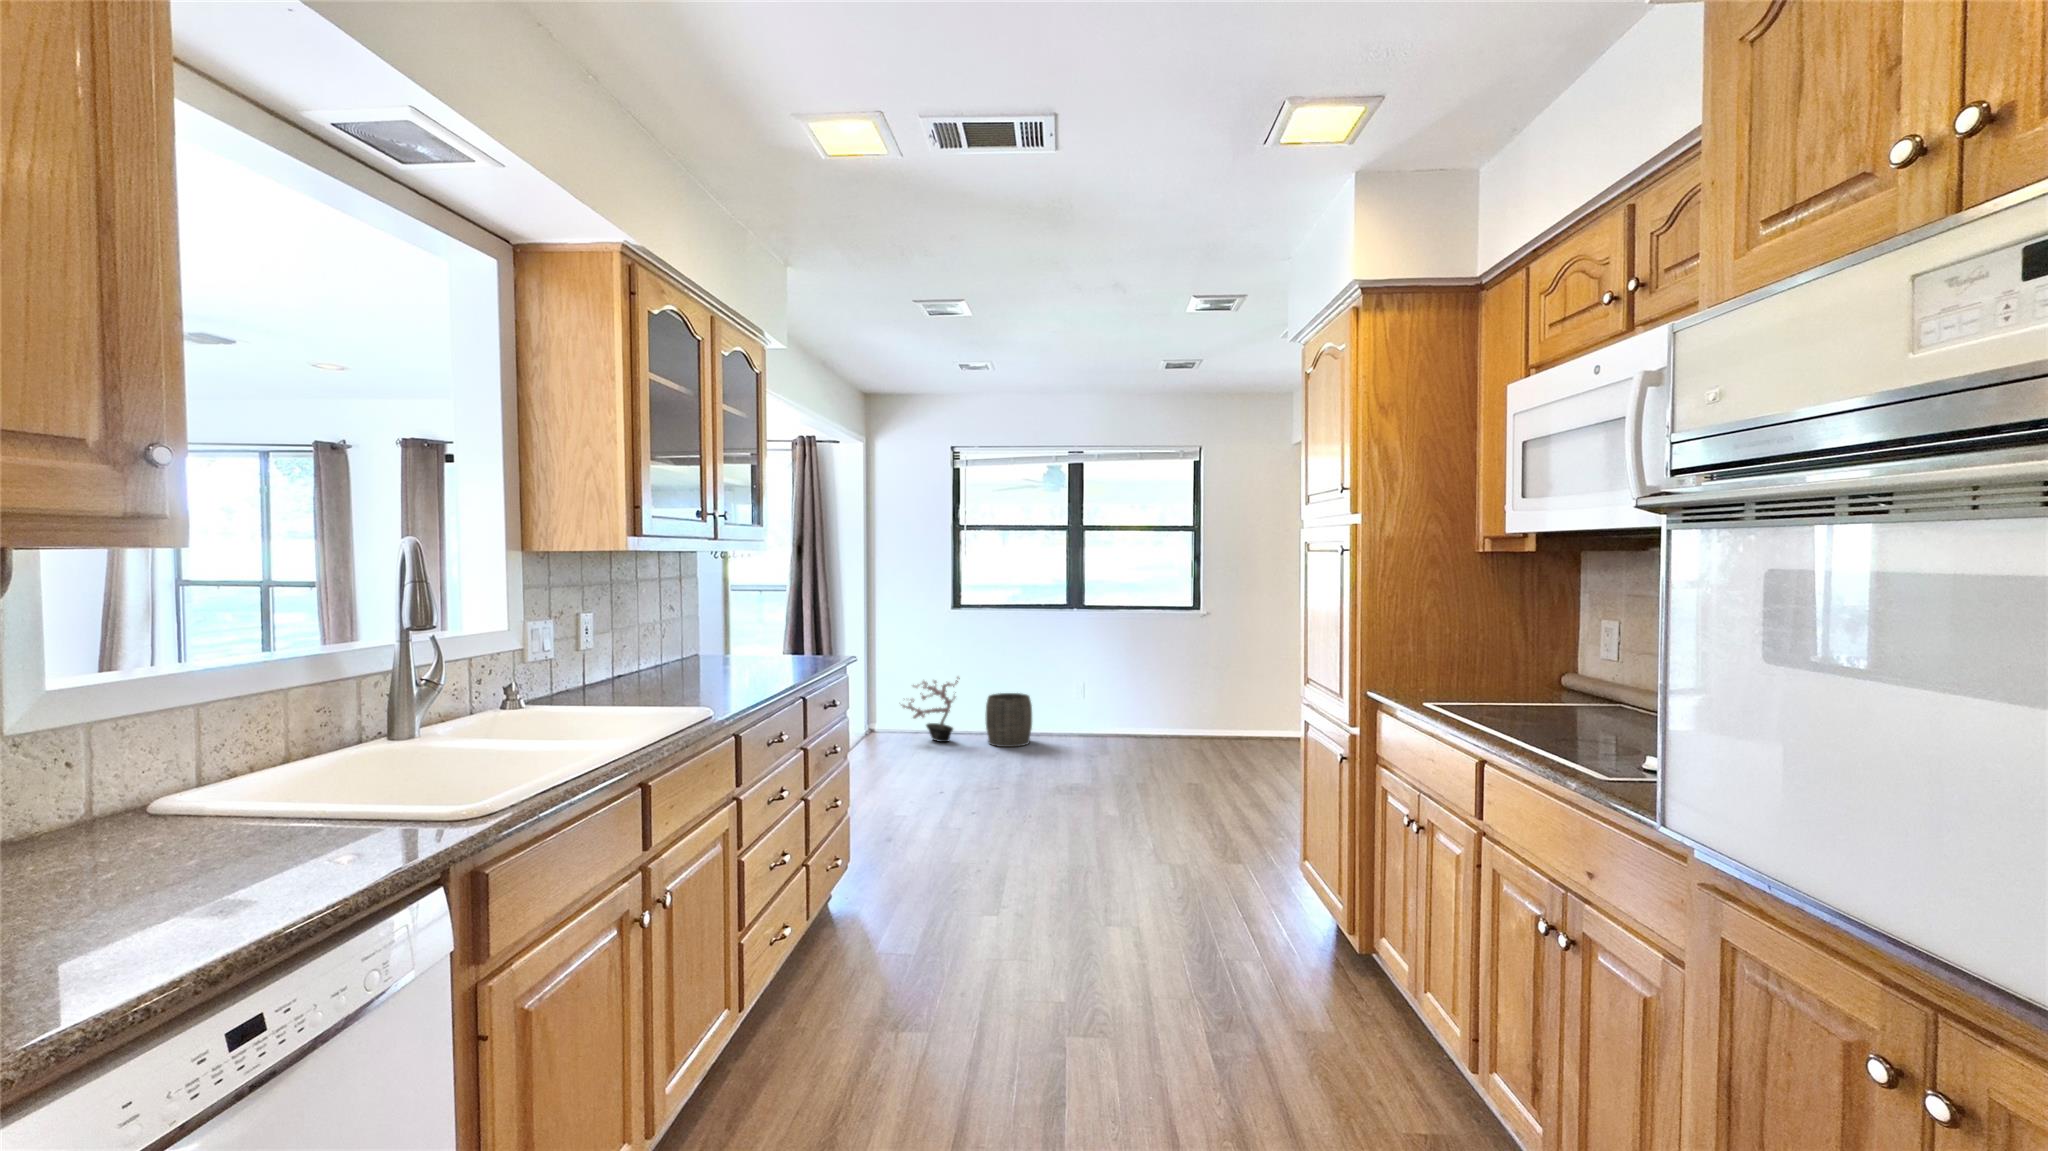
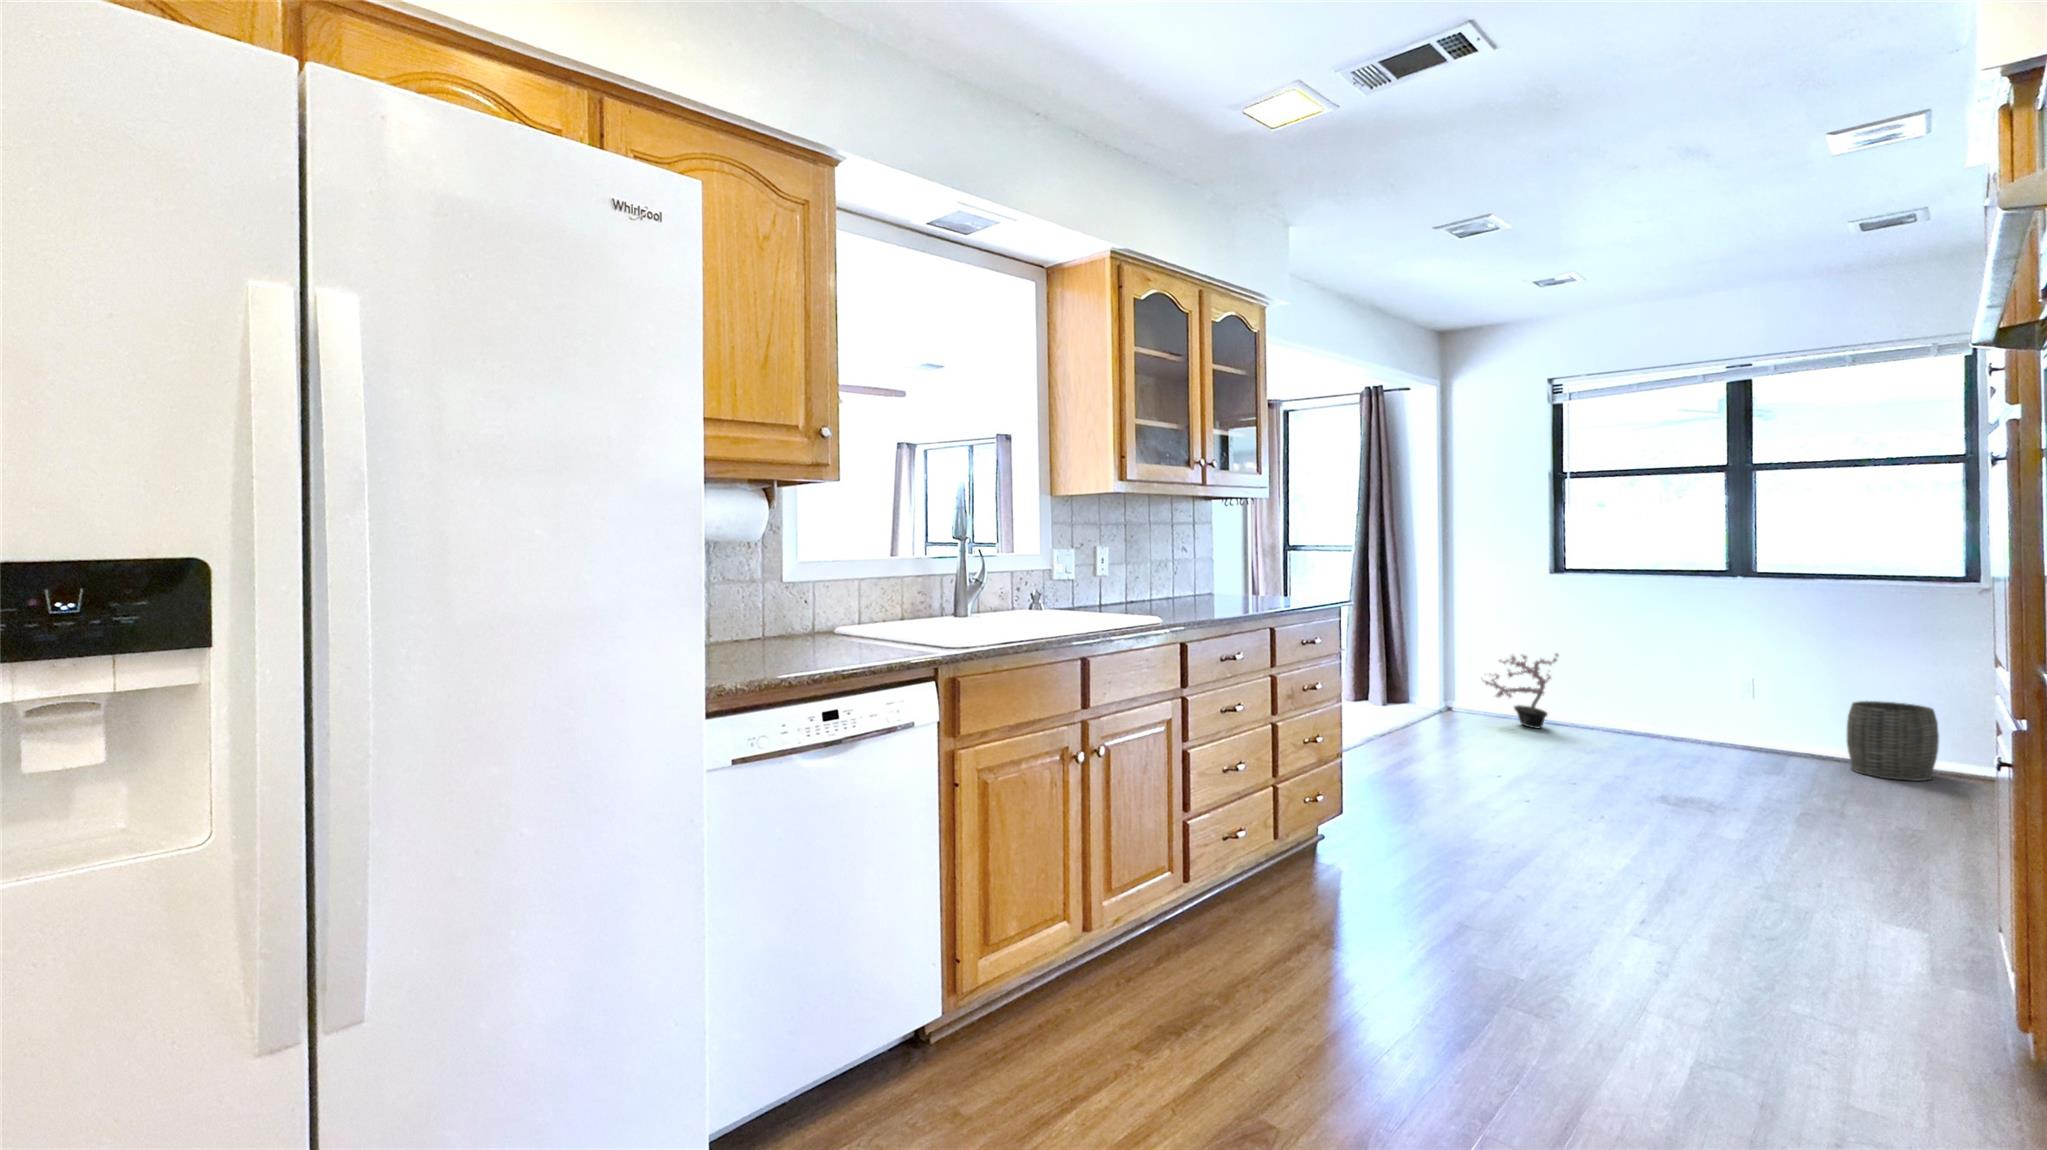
woven basket: present [986,693,1032,747] -> present [1847,701,1939,781]

